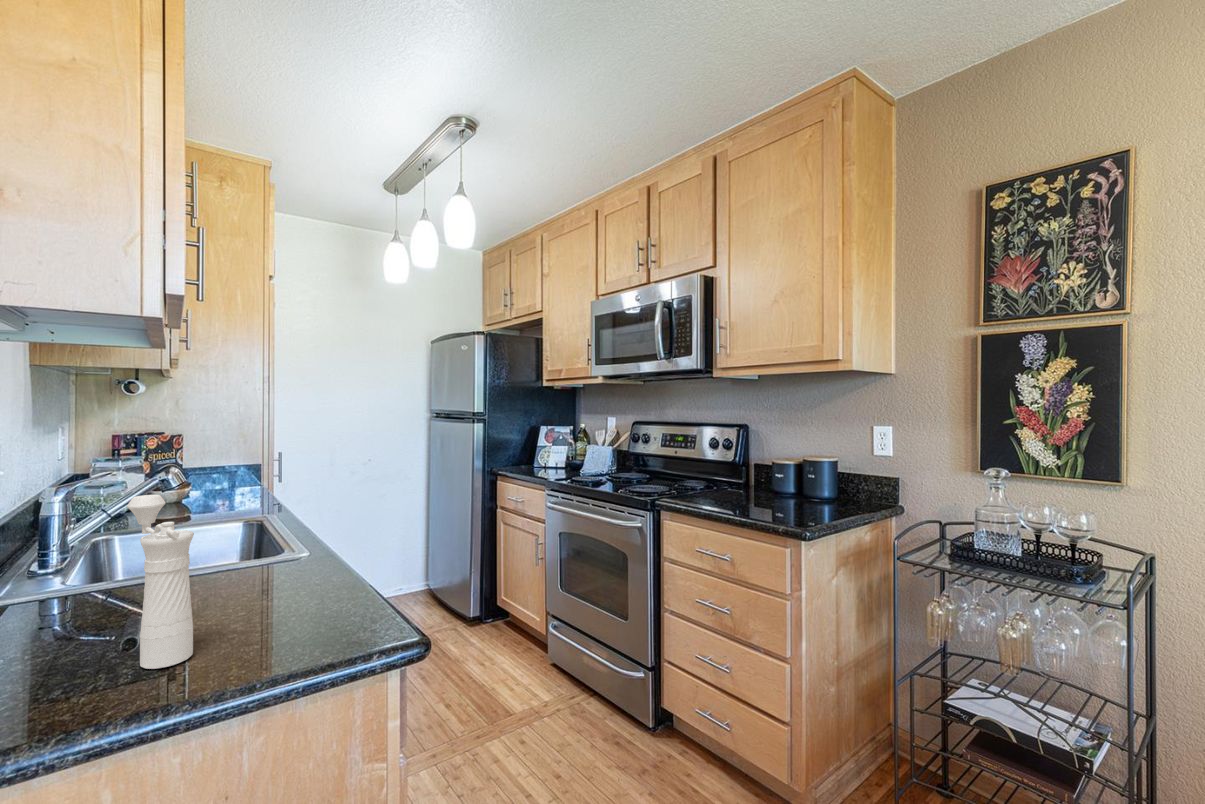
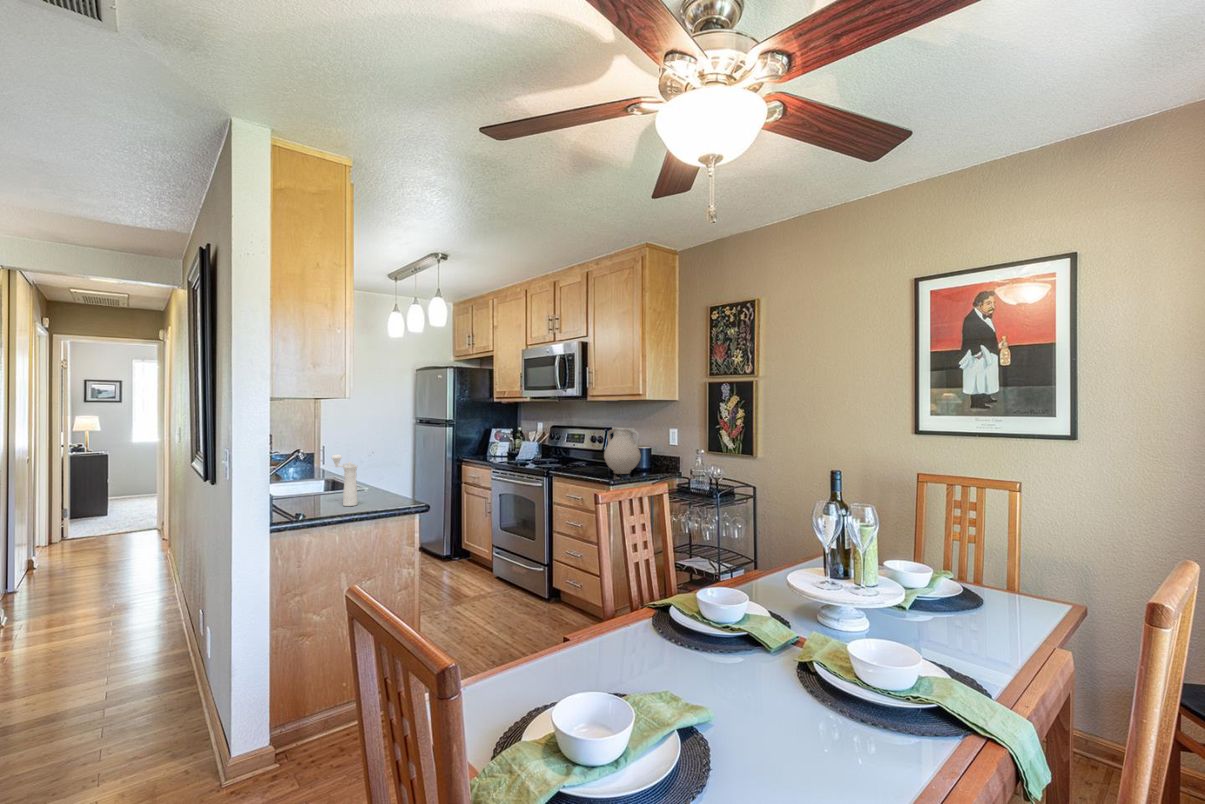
vase: none [764,423,838,511] -> present [604,428,641,474]

